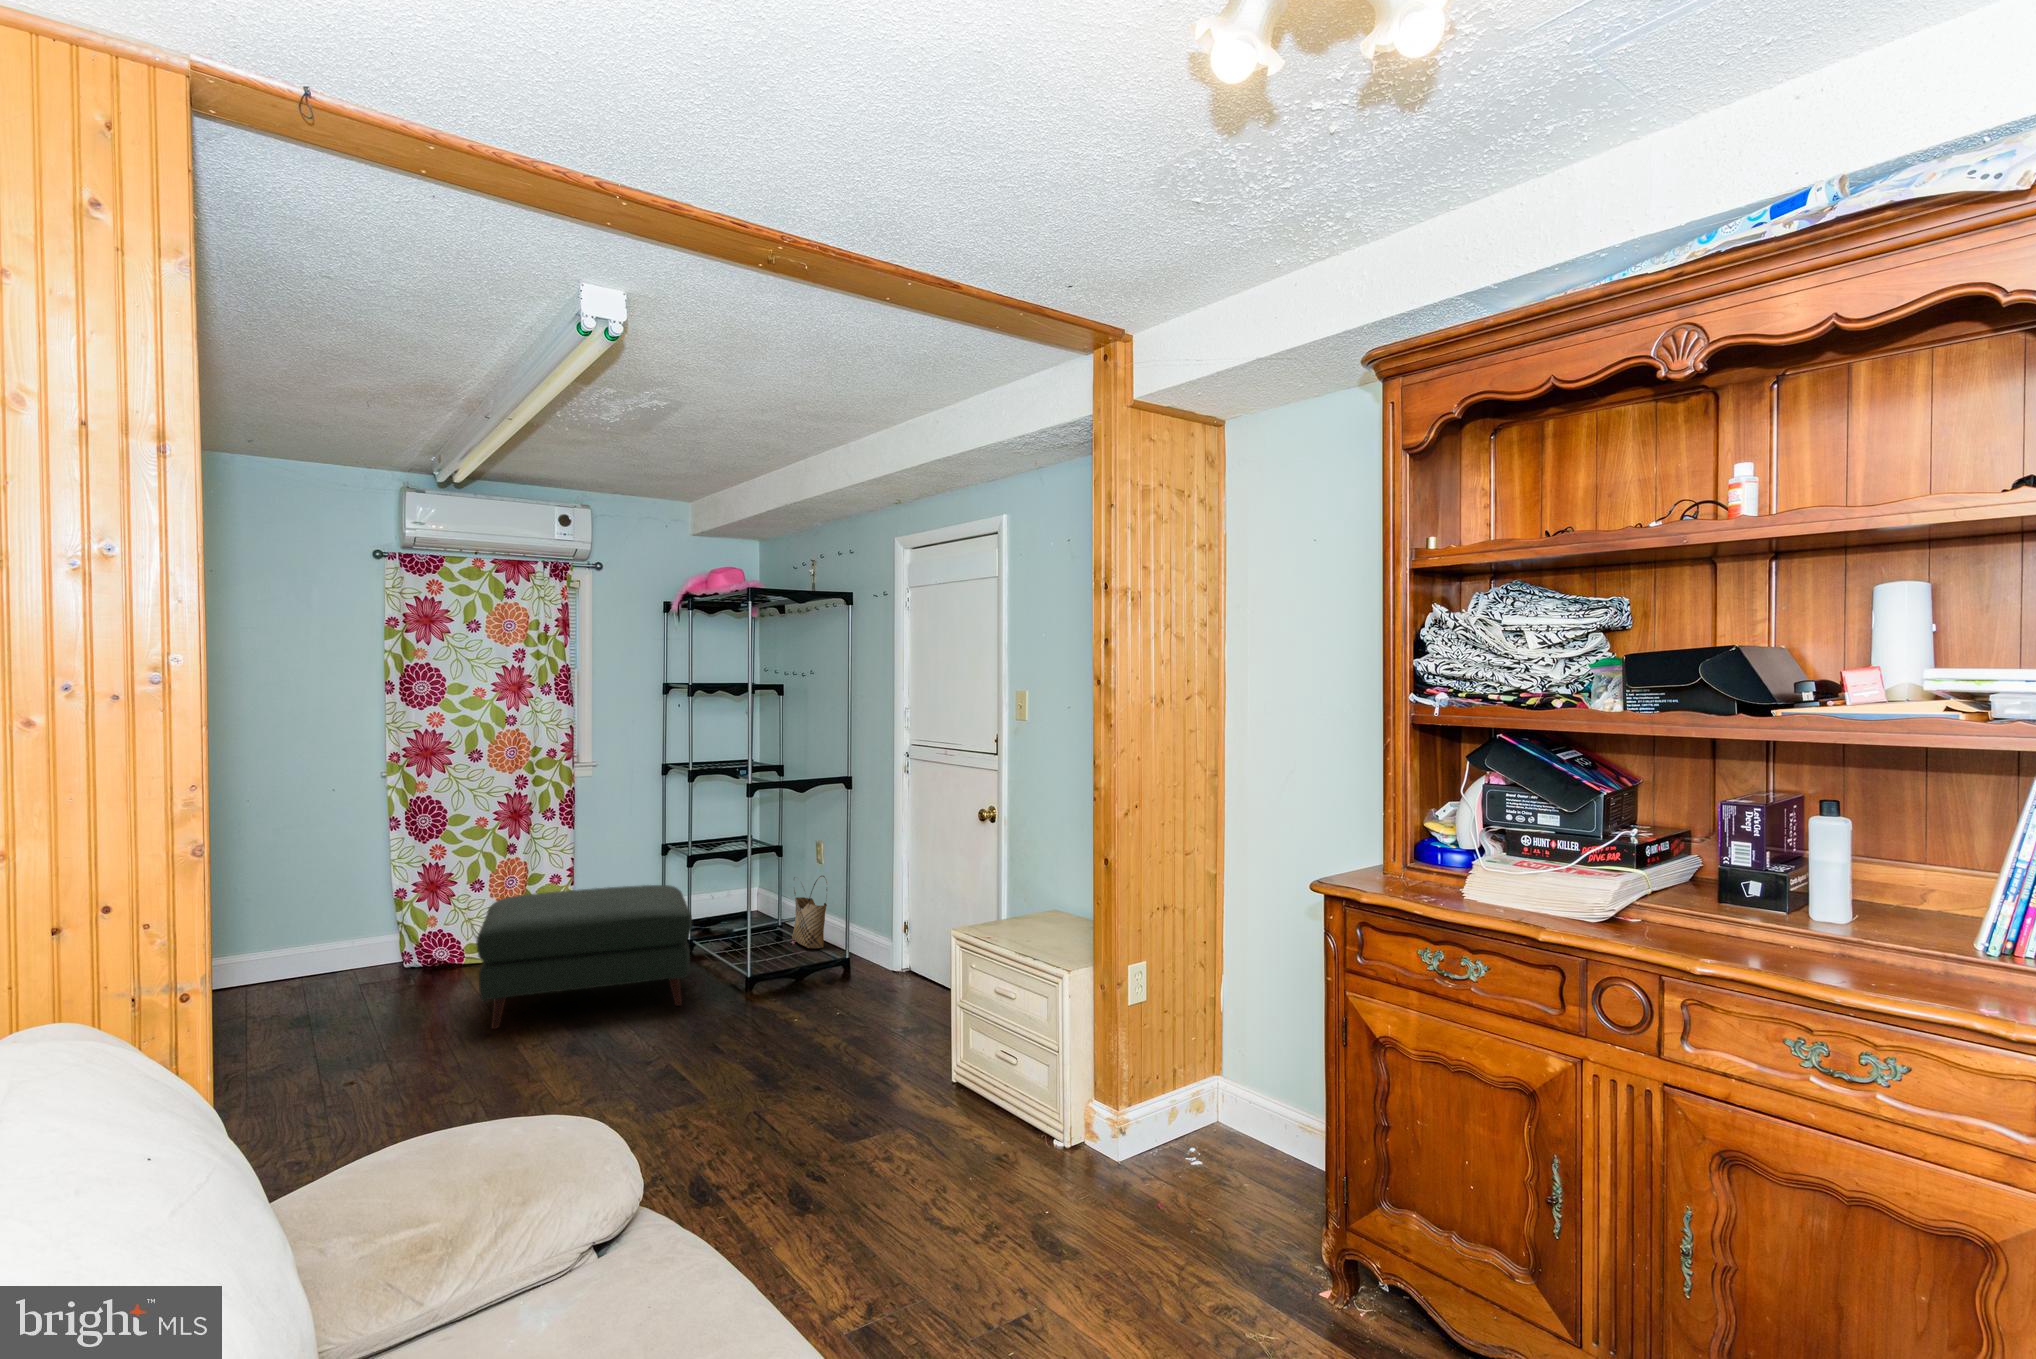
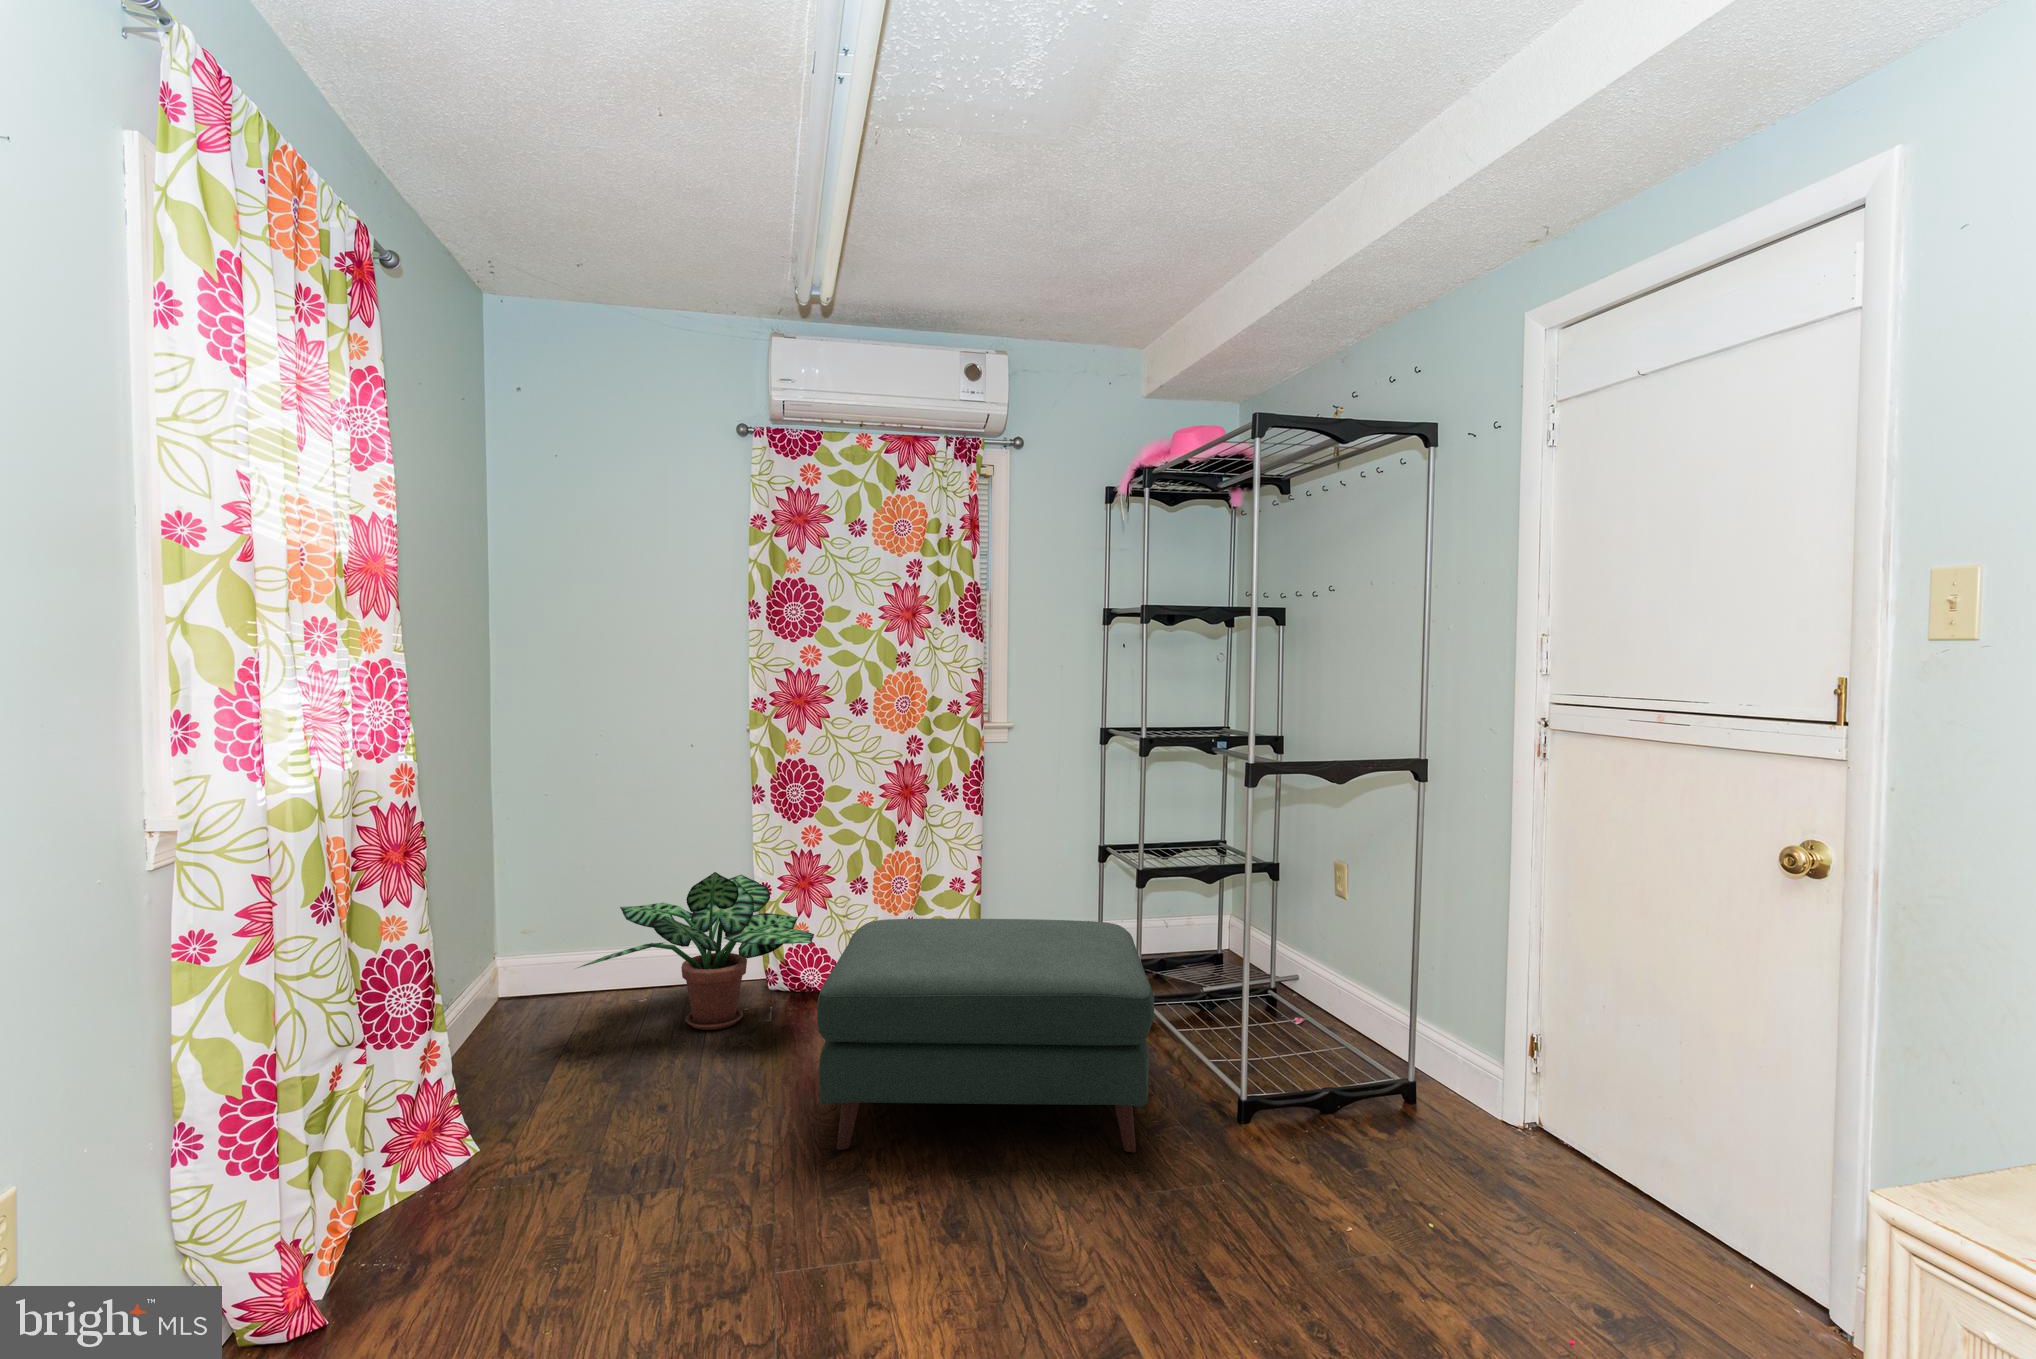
woven basket: present [792,876,827,948] -> none [1297,921,1362,1046]
potted plant: none [256,879,454,993] -> present [578,872,814,1030]

